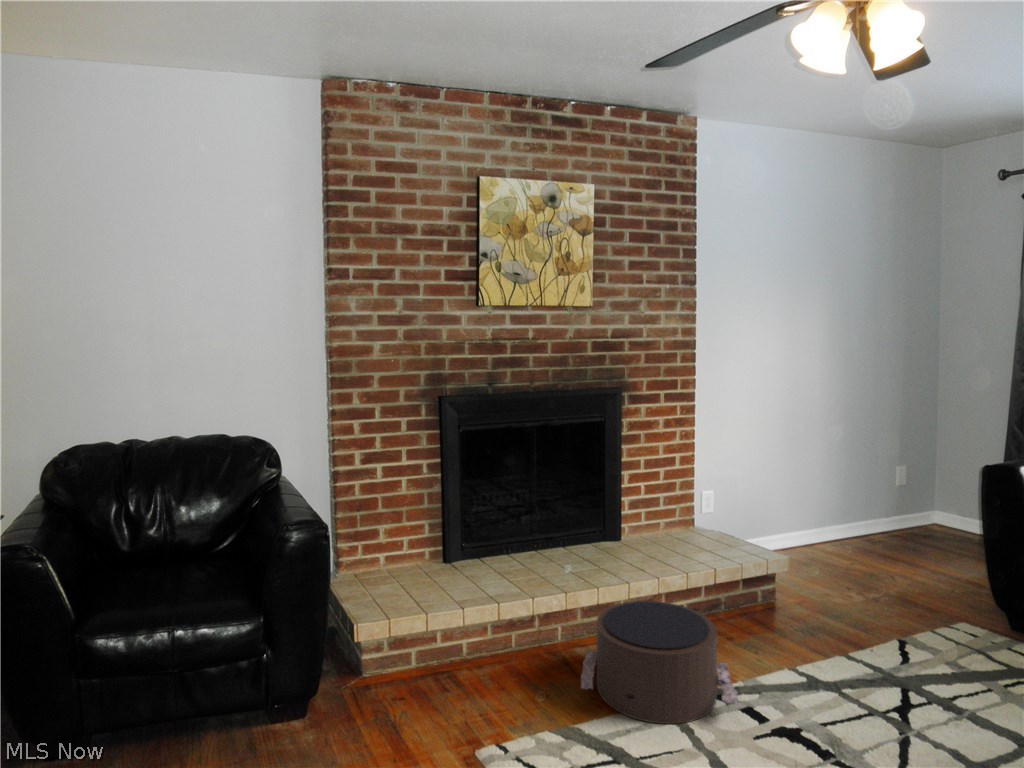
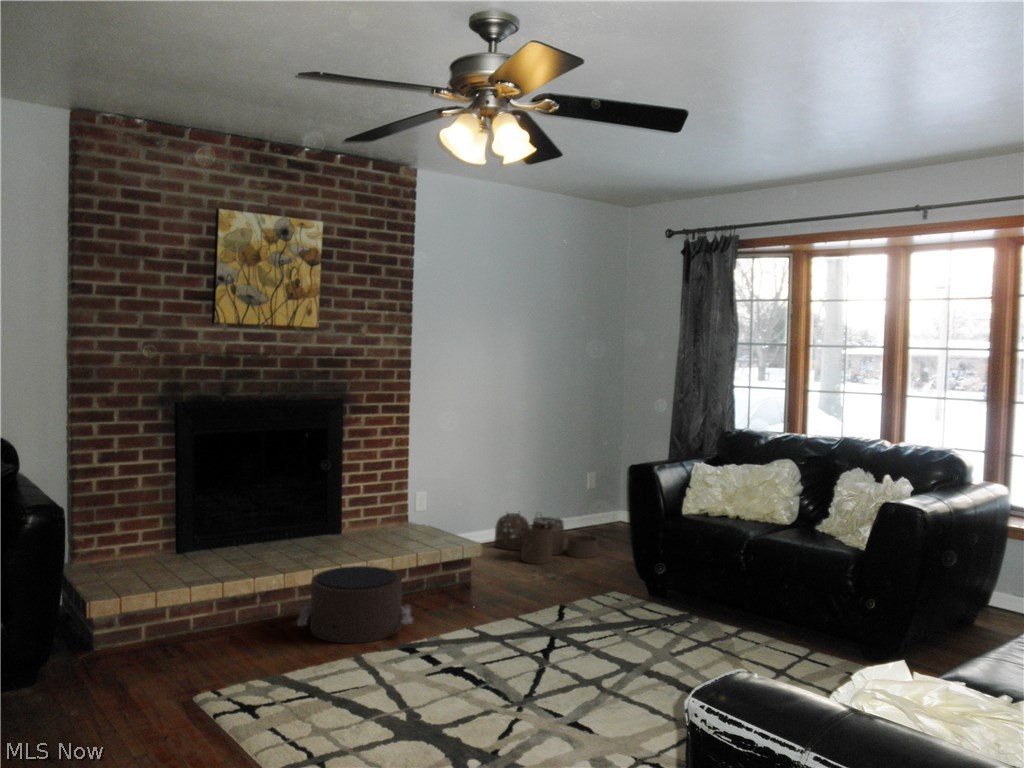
woven basket: none [795,515,946,589] -> present [494,511,598,564]

